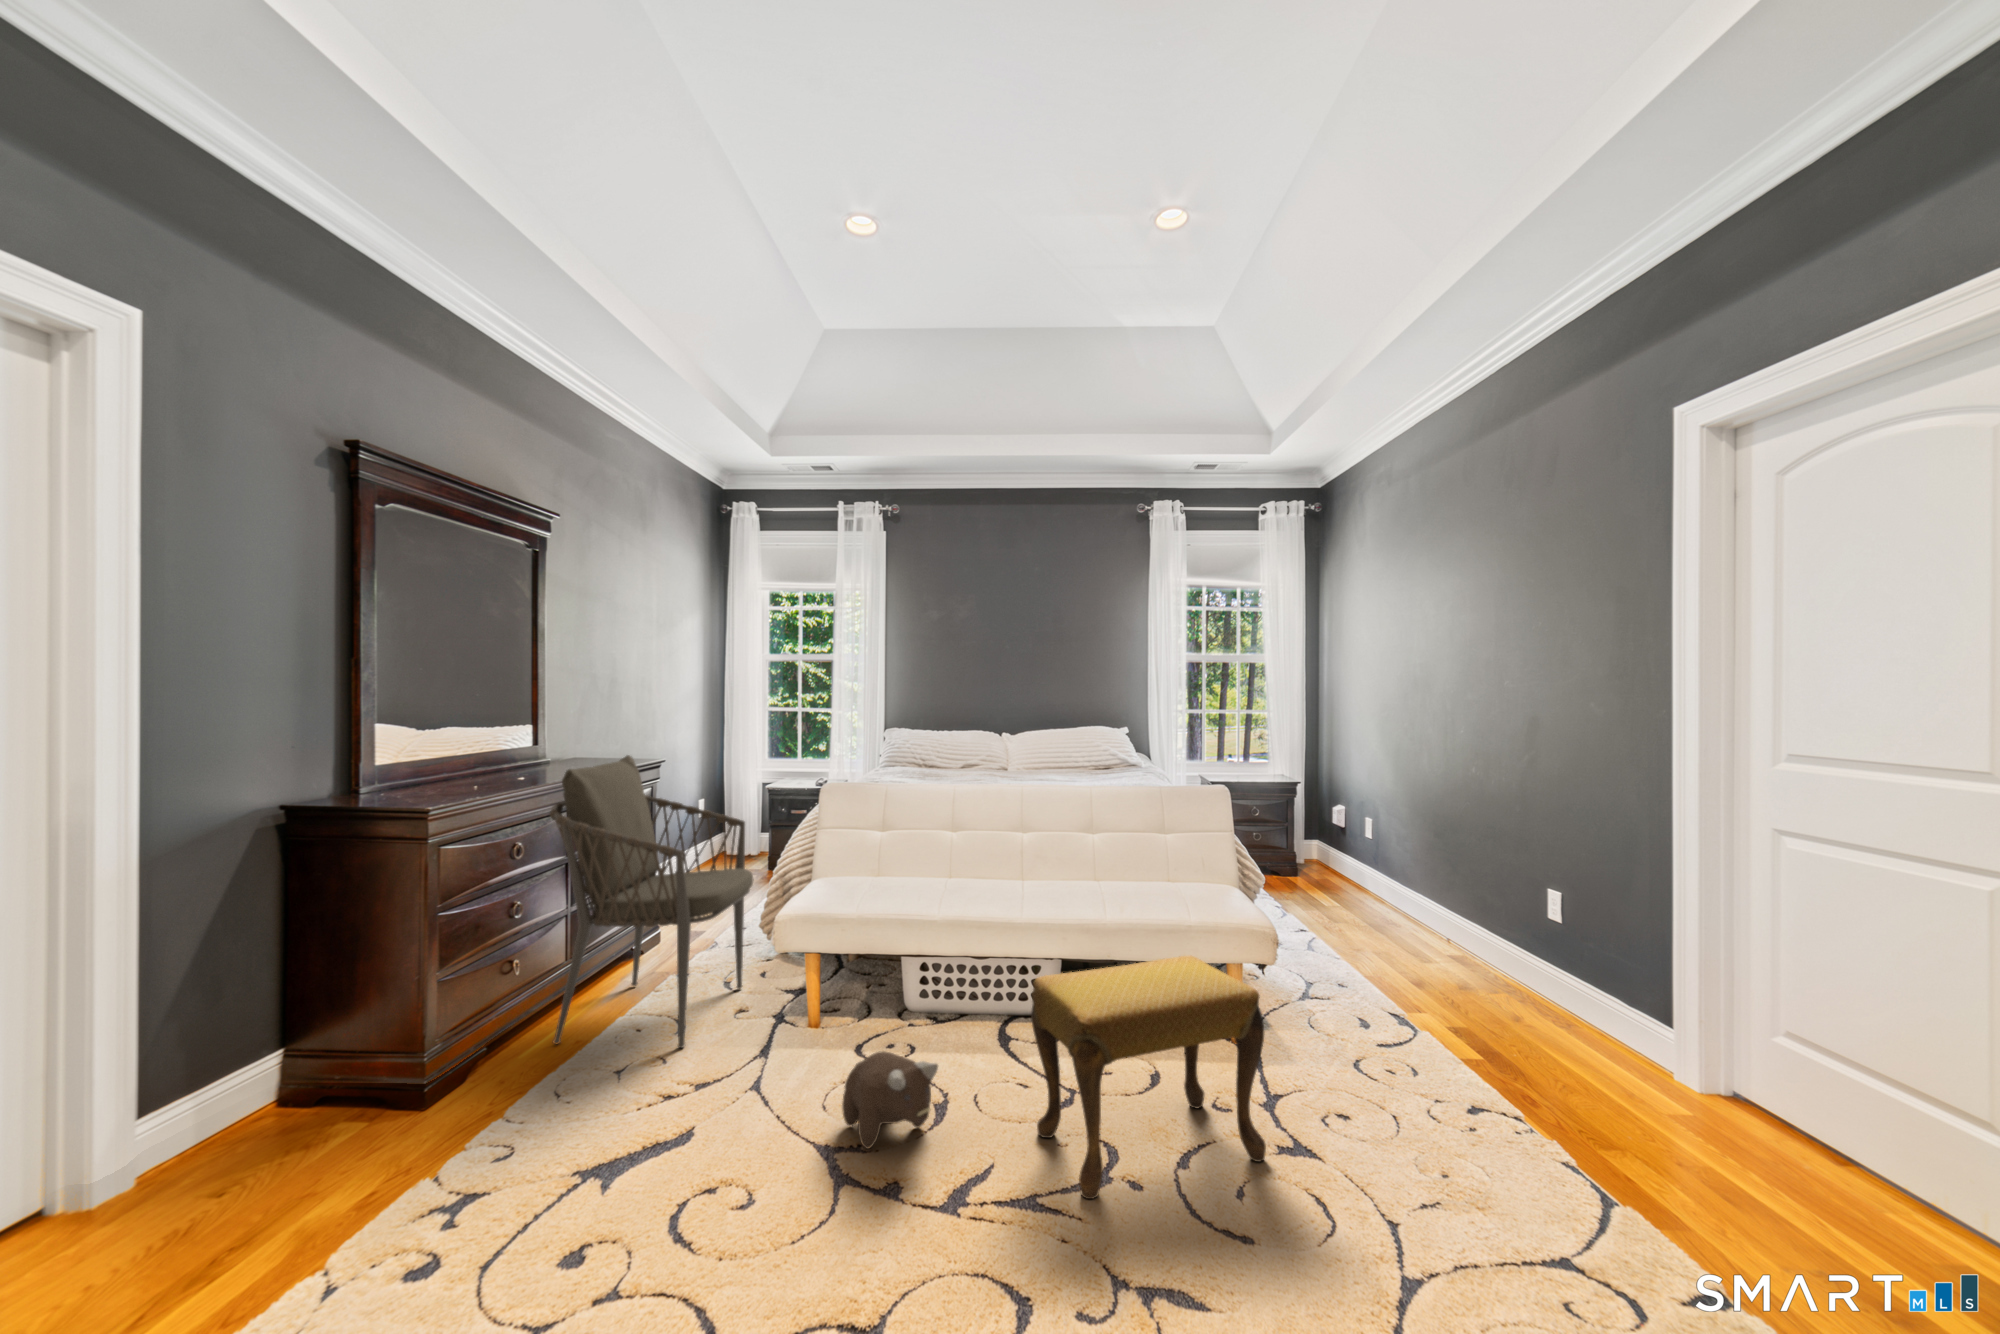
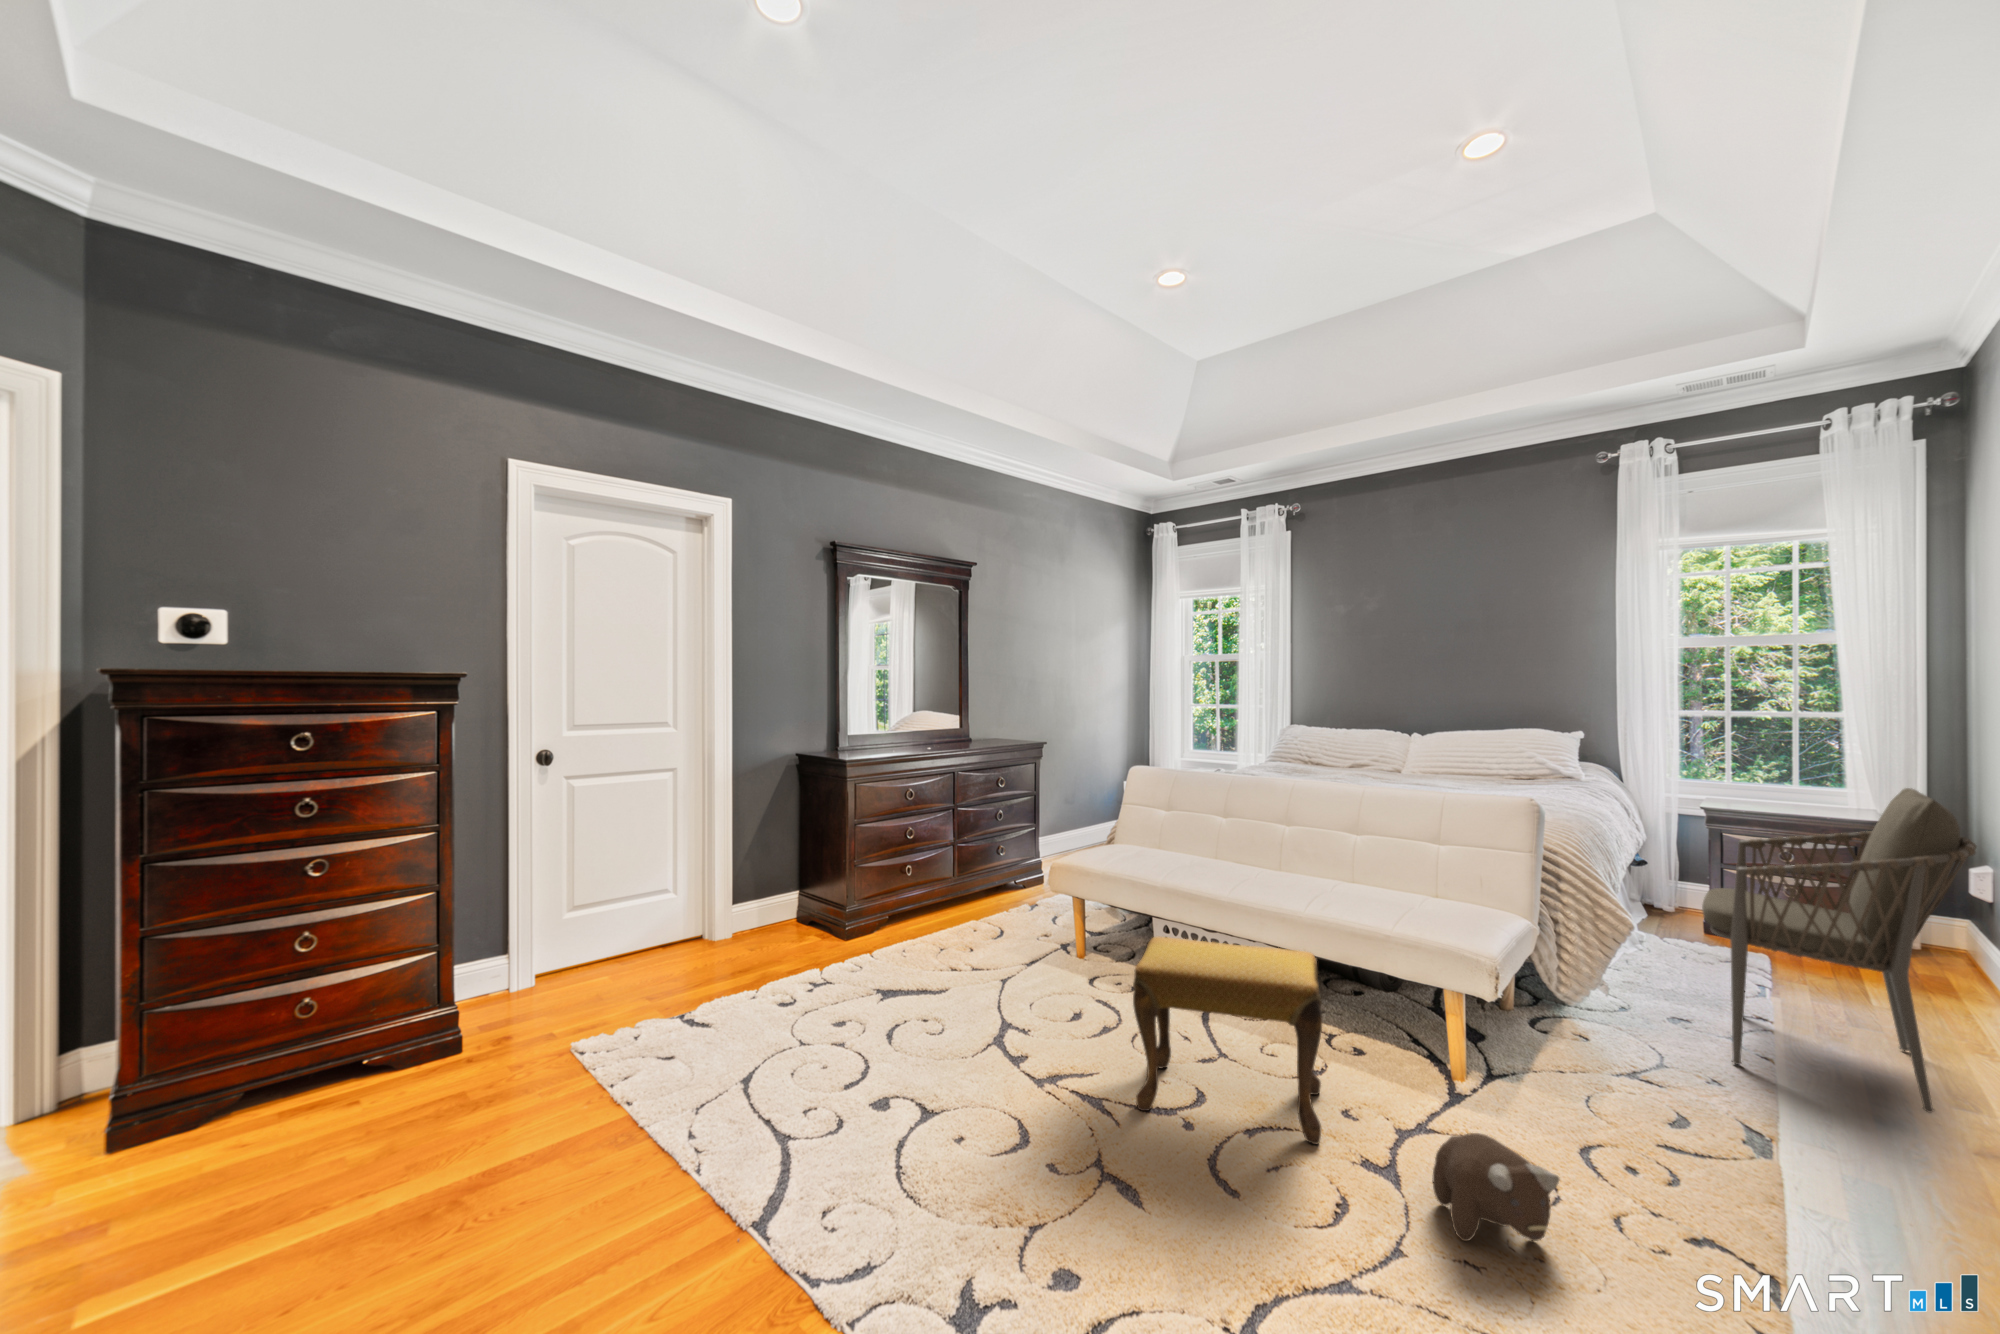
armchair: present [550,755,754,1048] -> present [1702,788,1976,1113]
plush toy: present [842,1051,938,1149] -> present [1432,1133,1560,1241]

